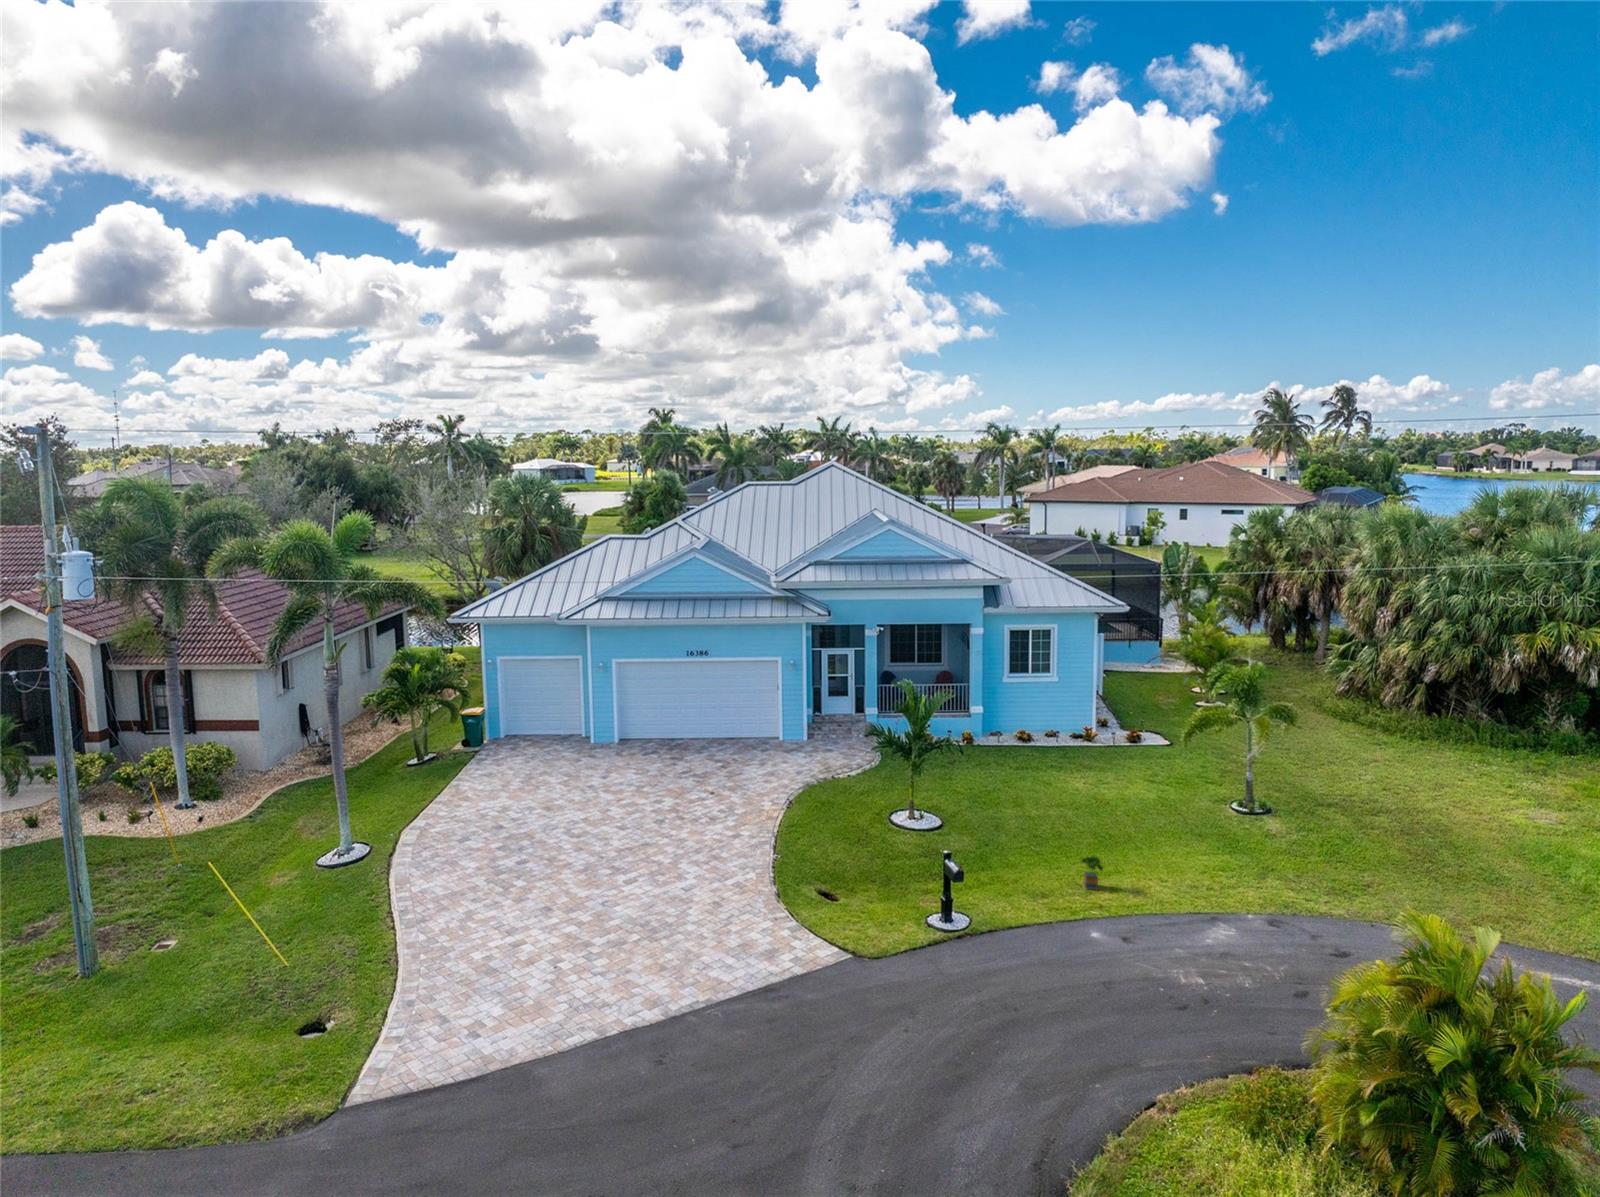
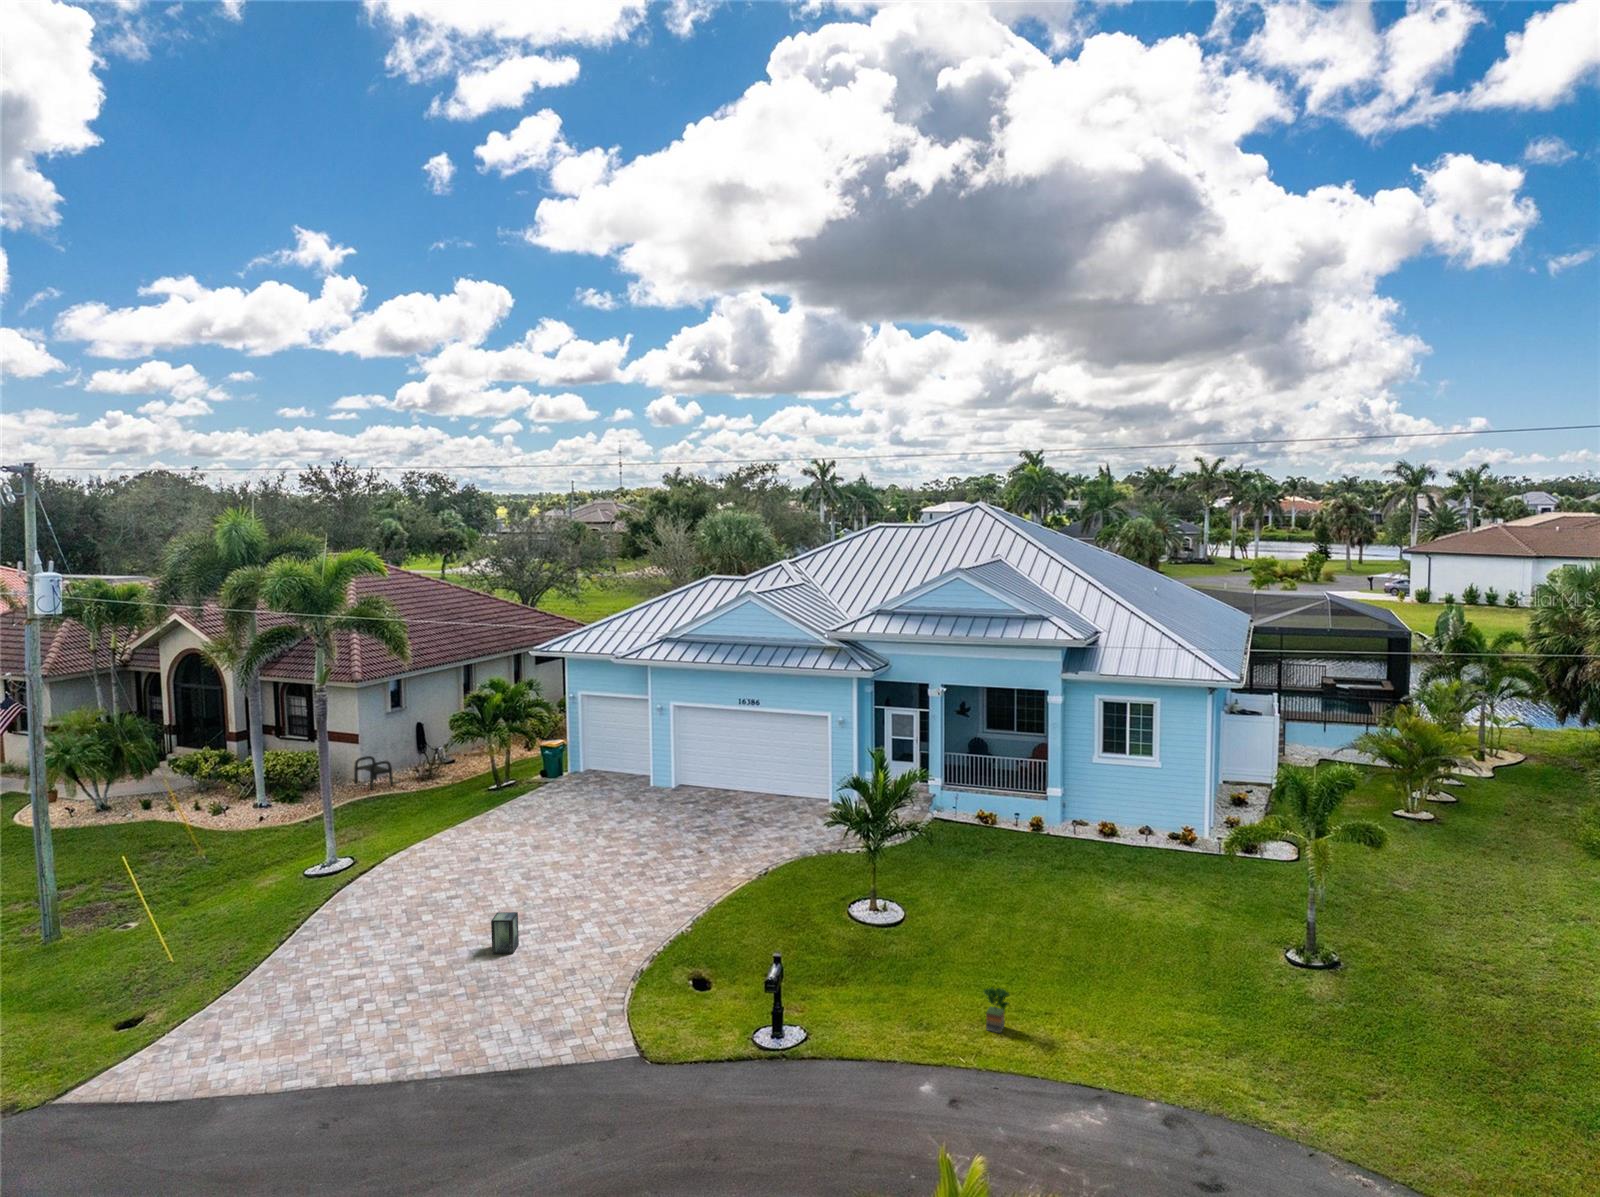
bench: none [257,742,308,778] -> present [354,756,393,790]
storage box: none [622,863,647,905] -> present [491,912,519,954]

